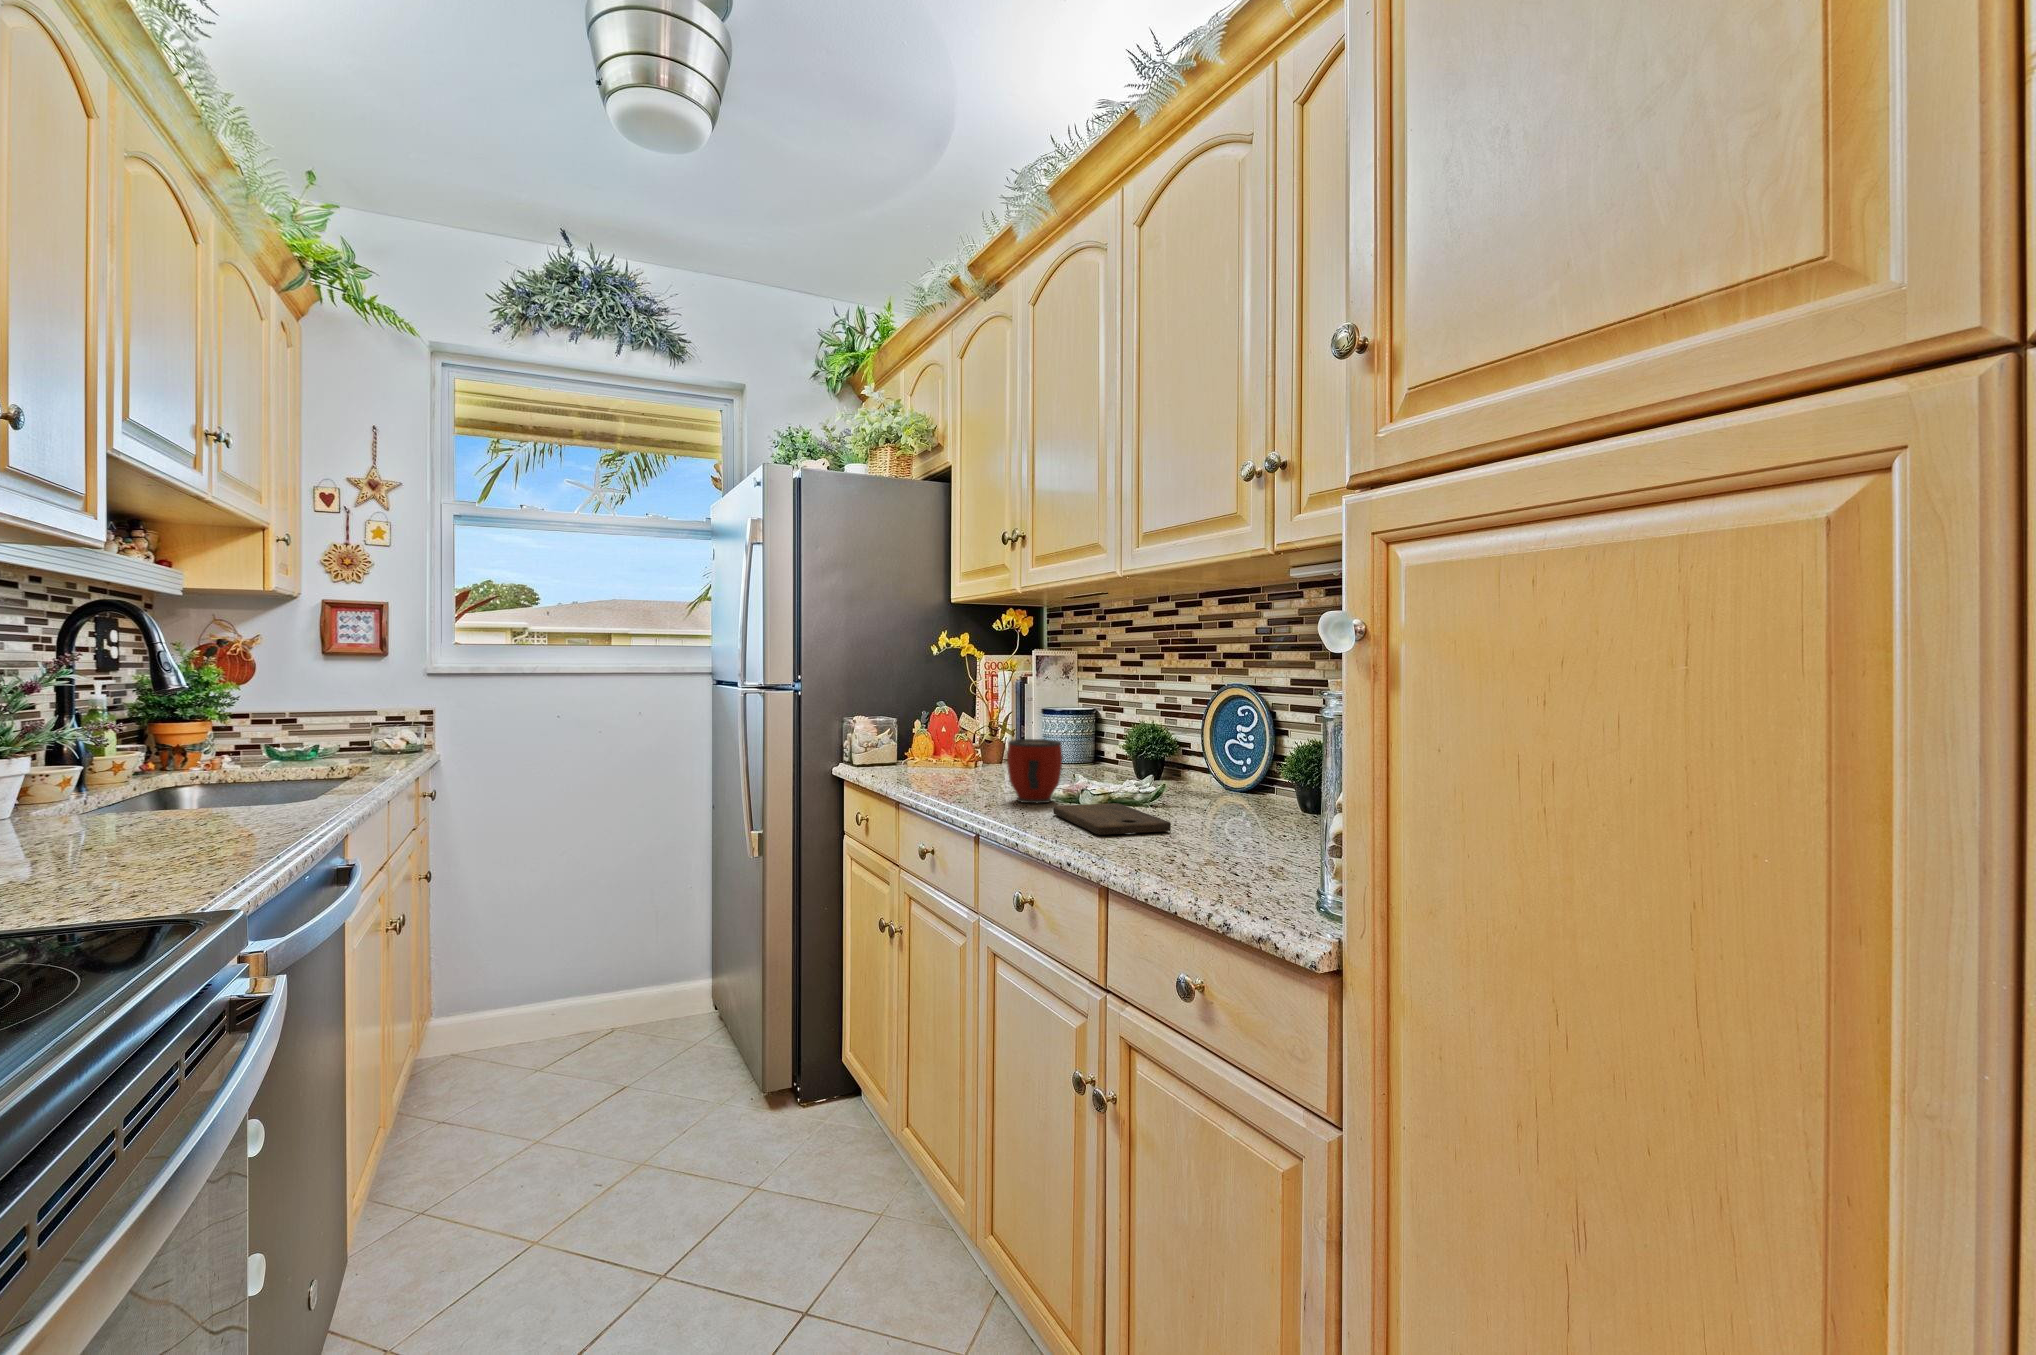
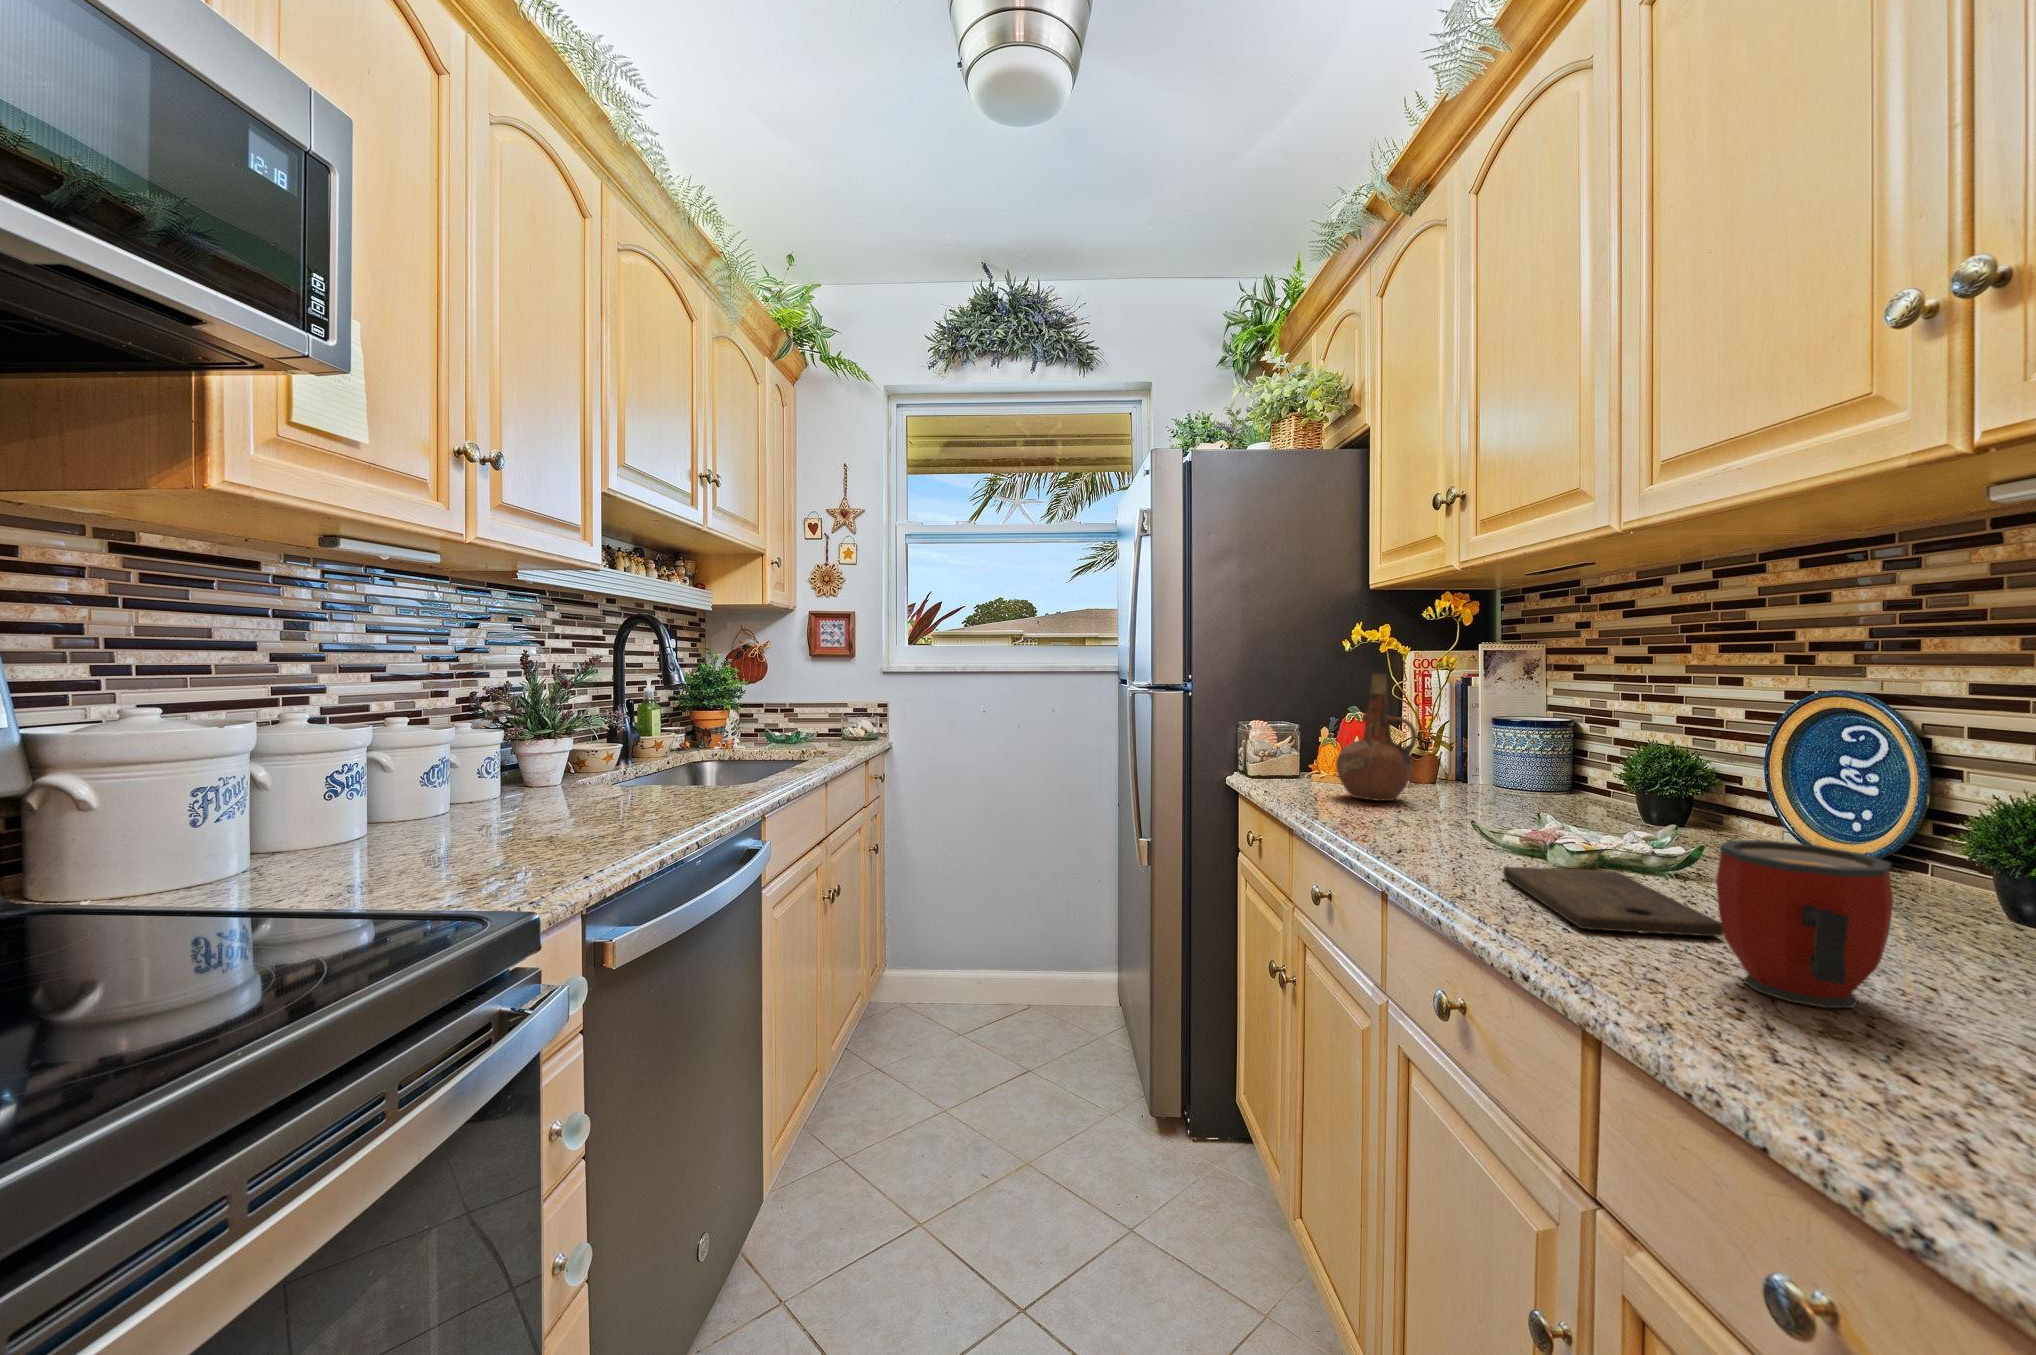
ceramic pitcher: none [932,673,991,775] -> present [1336,674,1417,801]
mug: present [1007,739,1062,803] -> present [1716,840,1893,1008]

